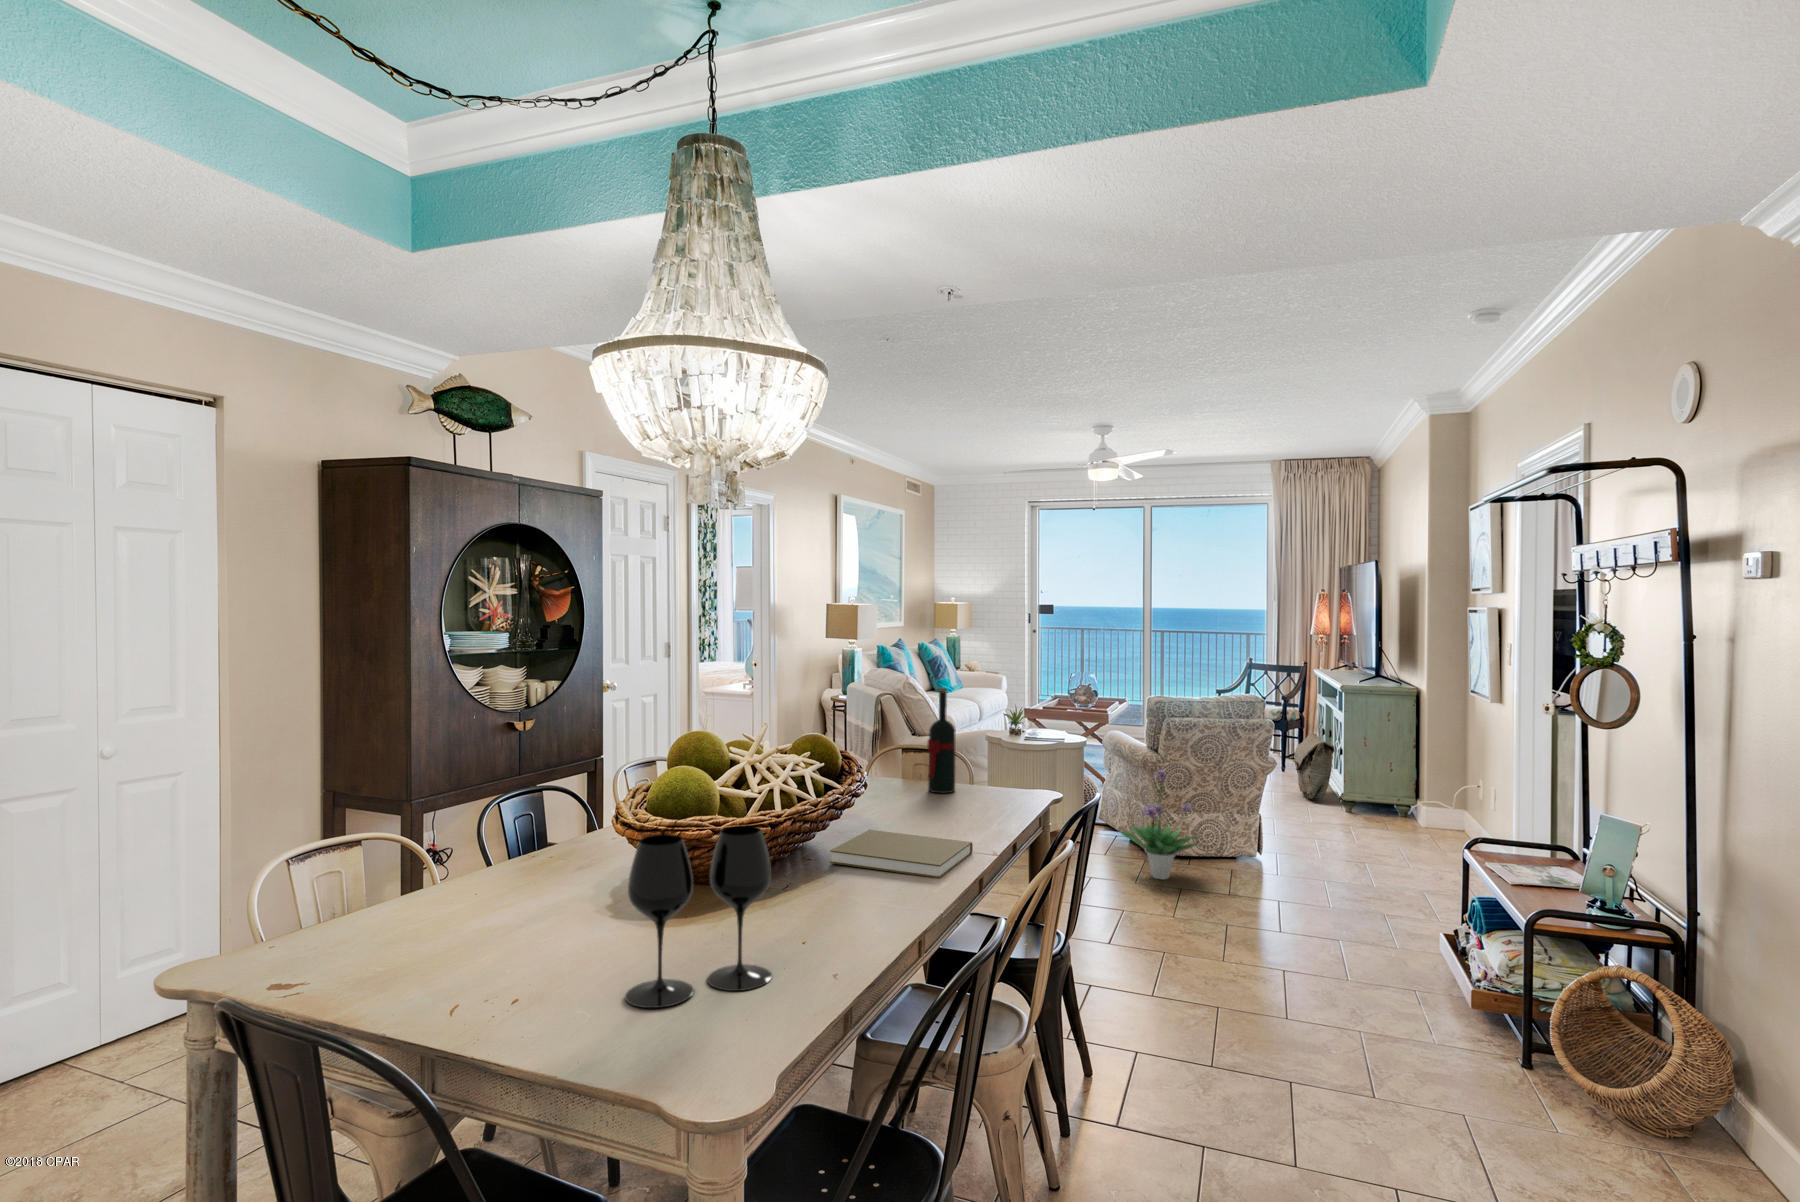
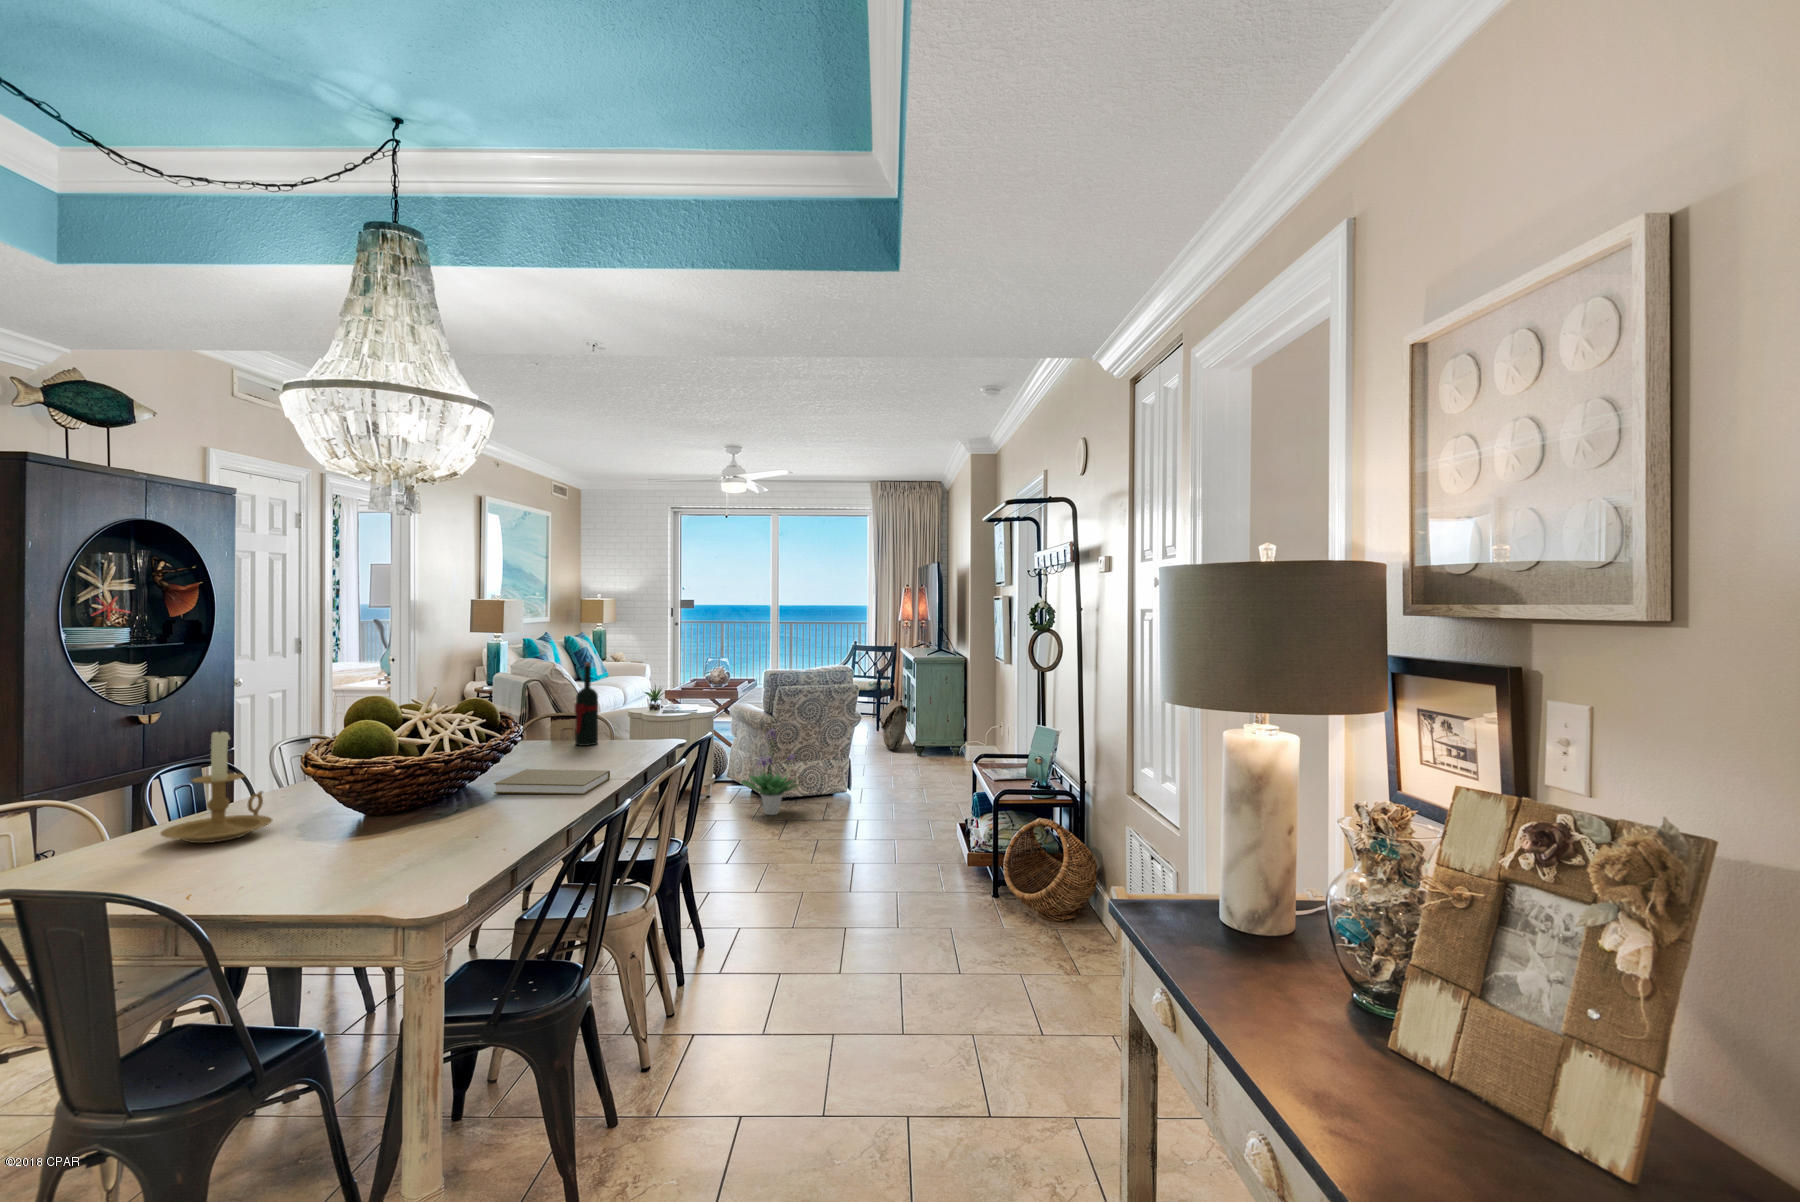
candle holder: none [467,767,582,908] -> present [161,729,273,843]
wine glass: present [625,825,772,1008] -> none [338,750,456,880]

